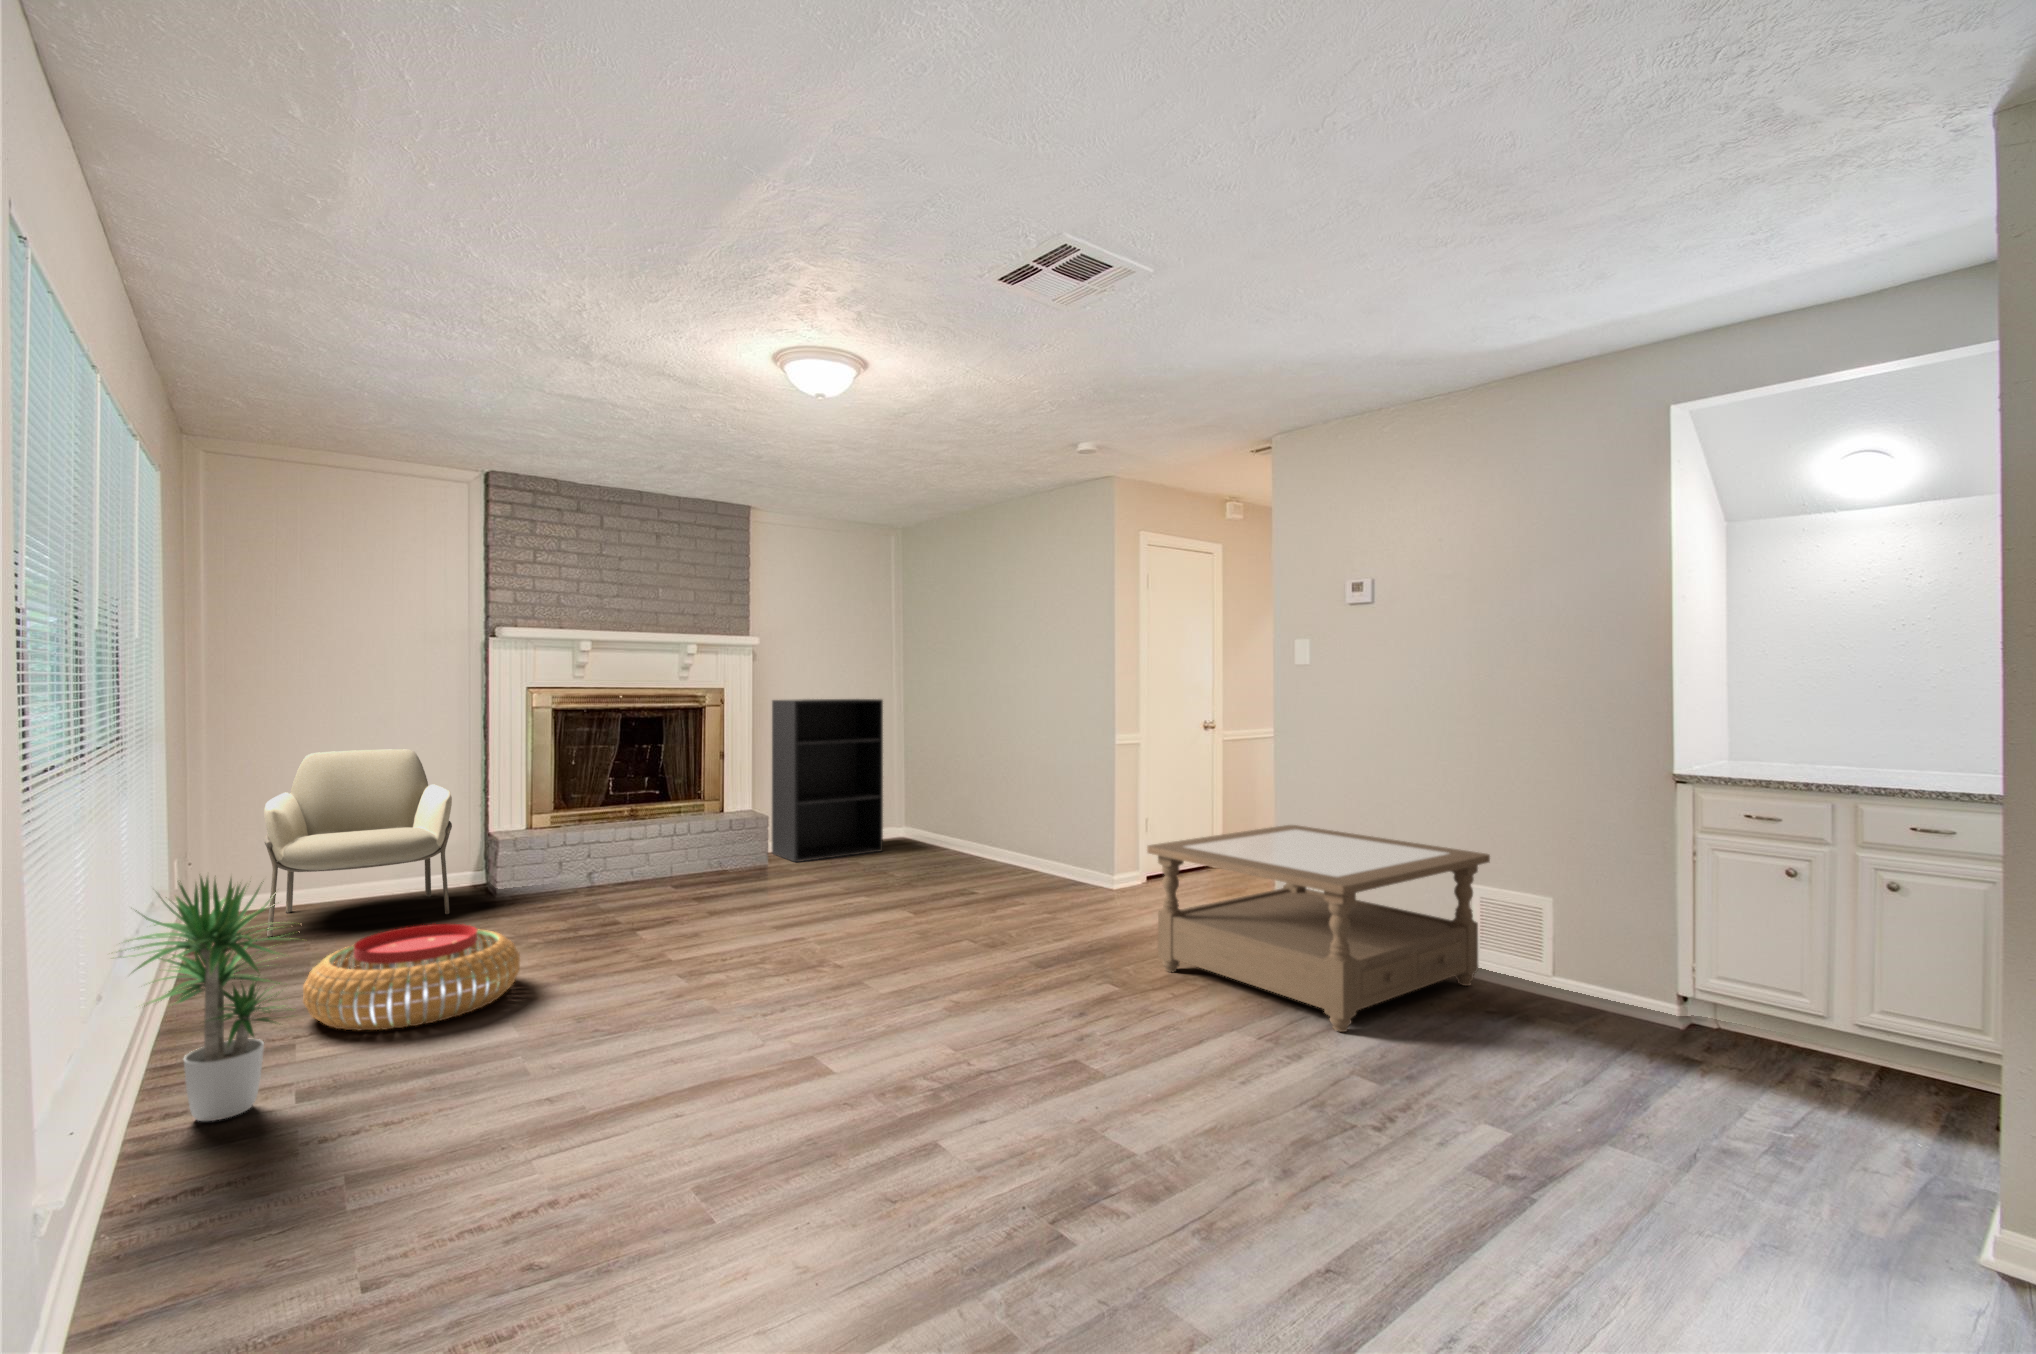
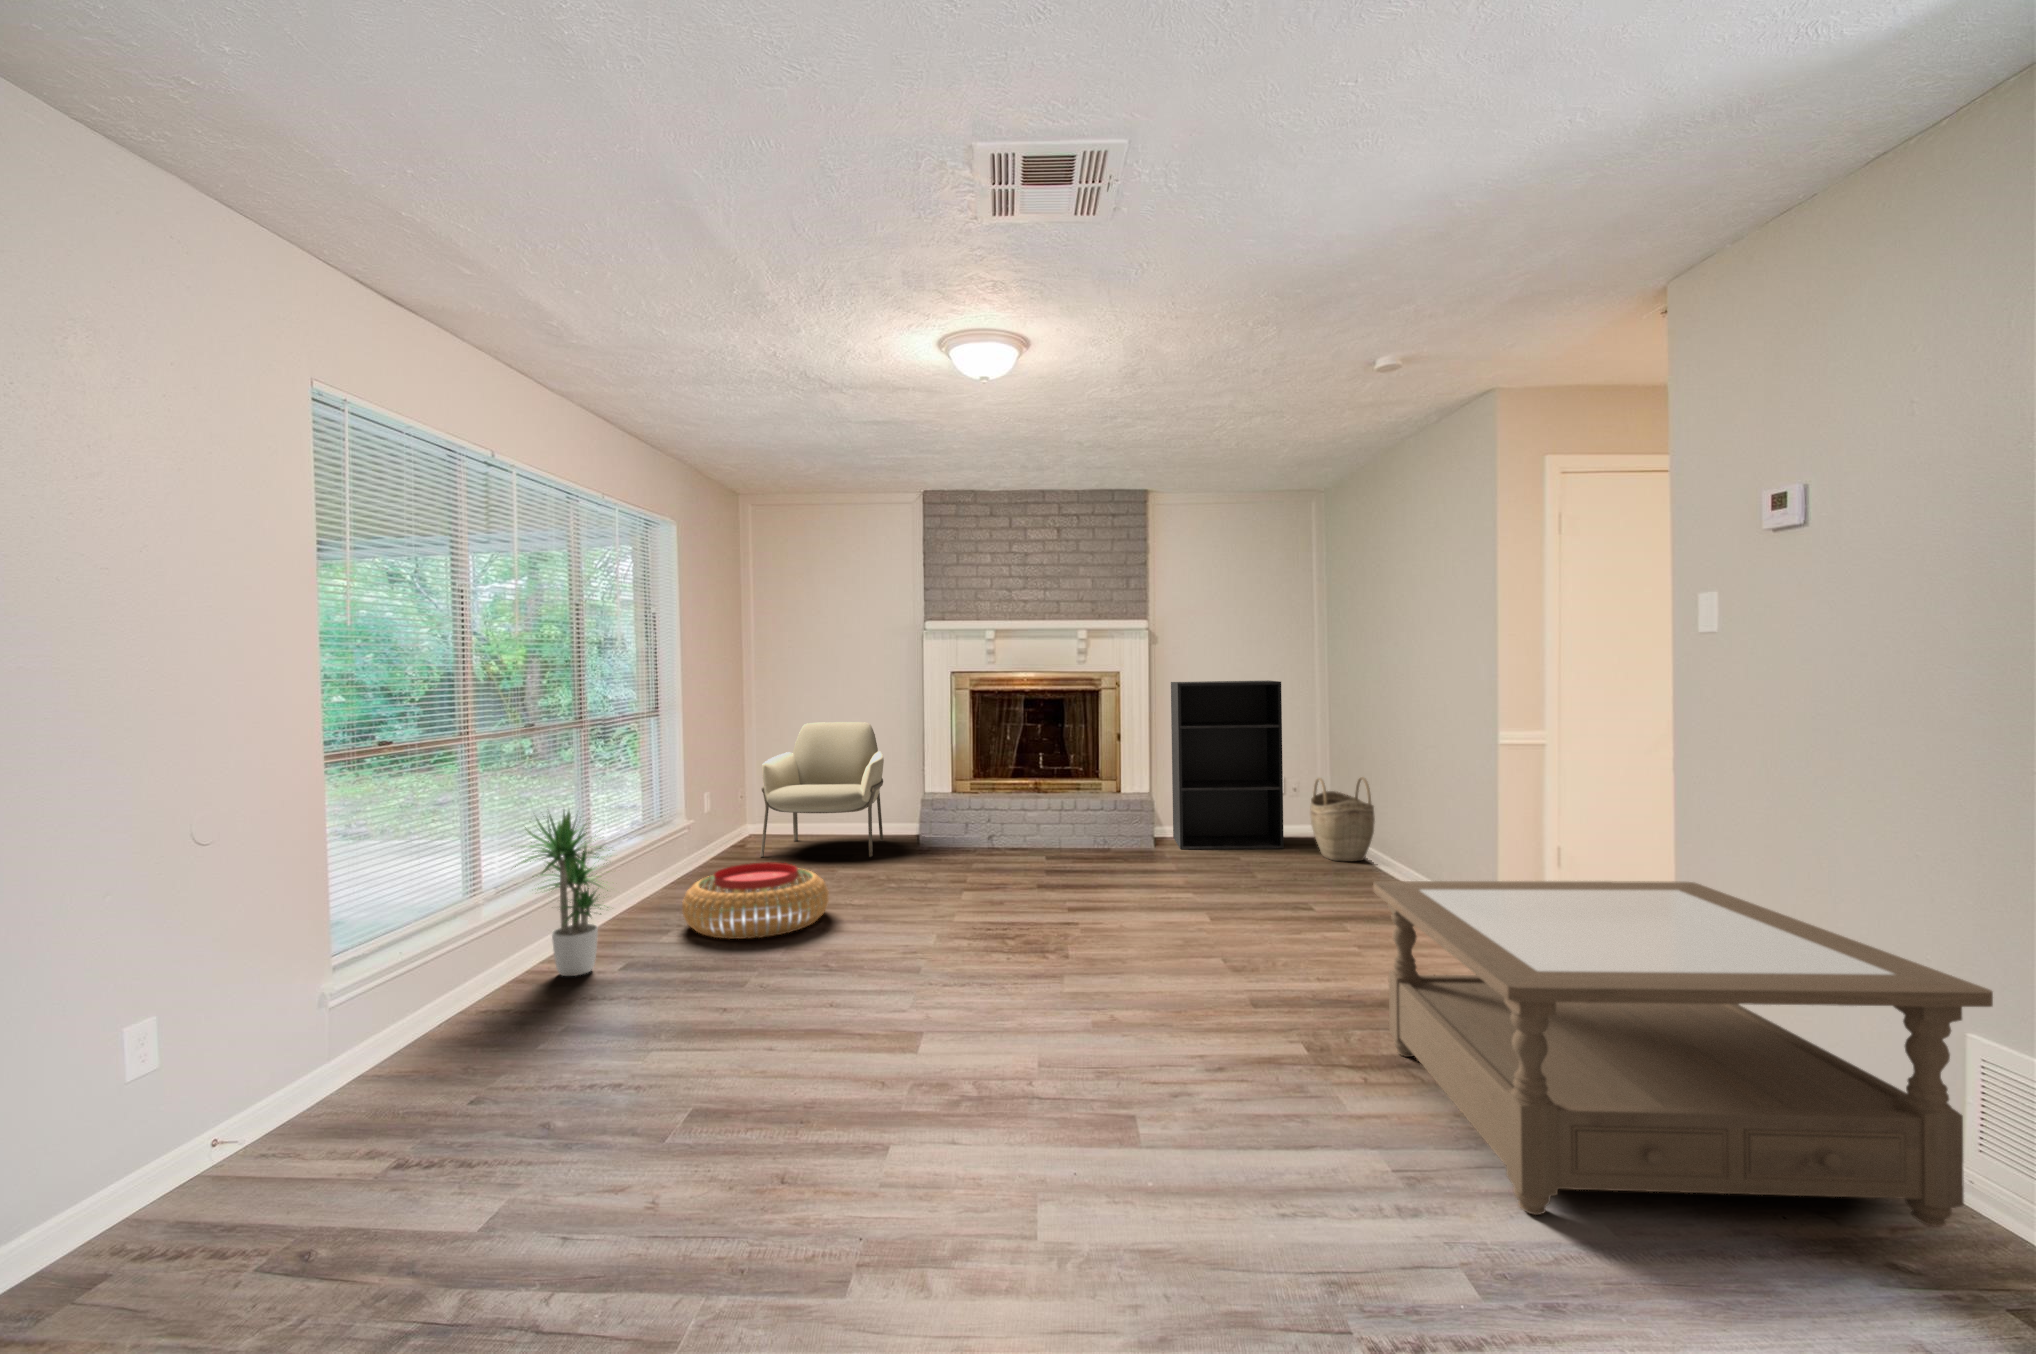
woven basket: none [908,781,967,856] -> present [1310,777,1375,862]

